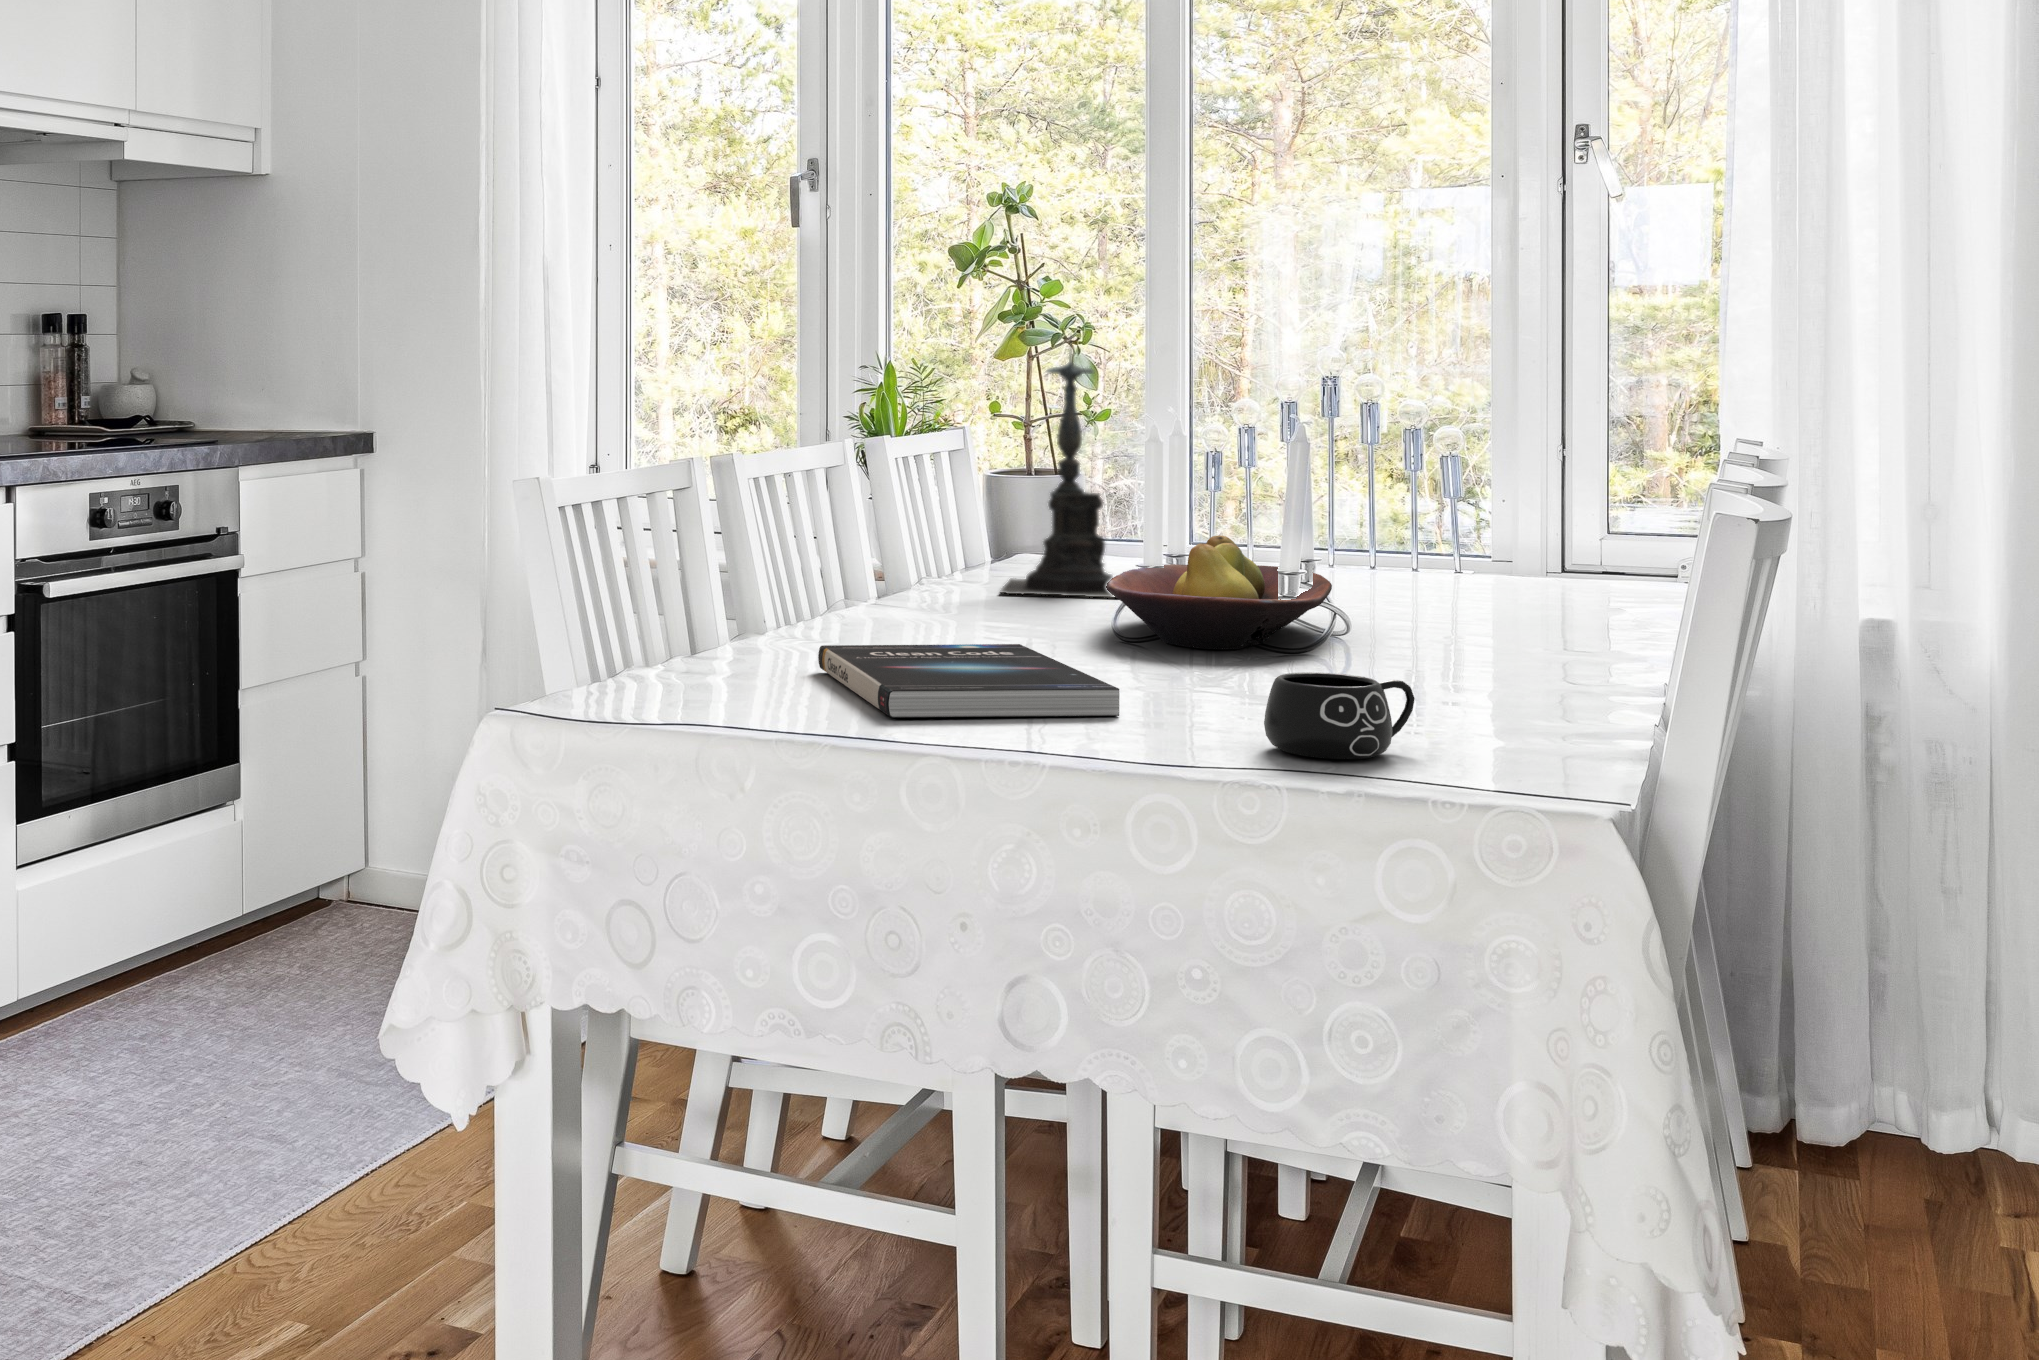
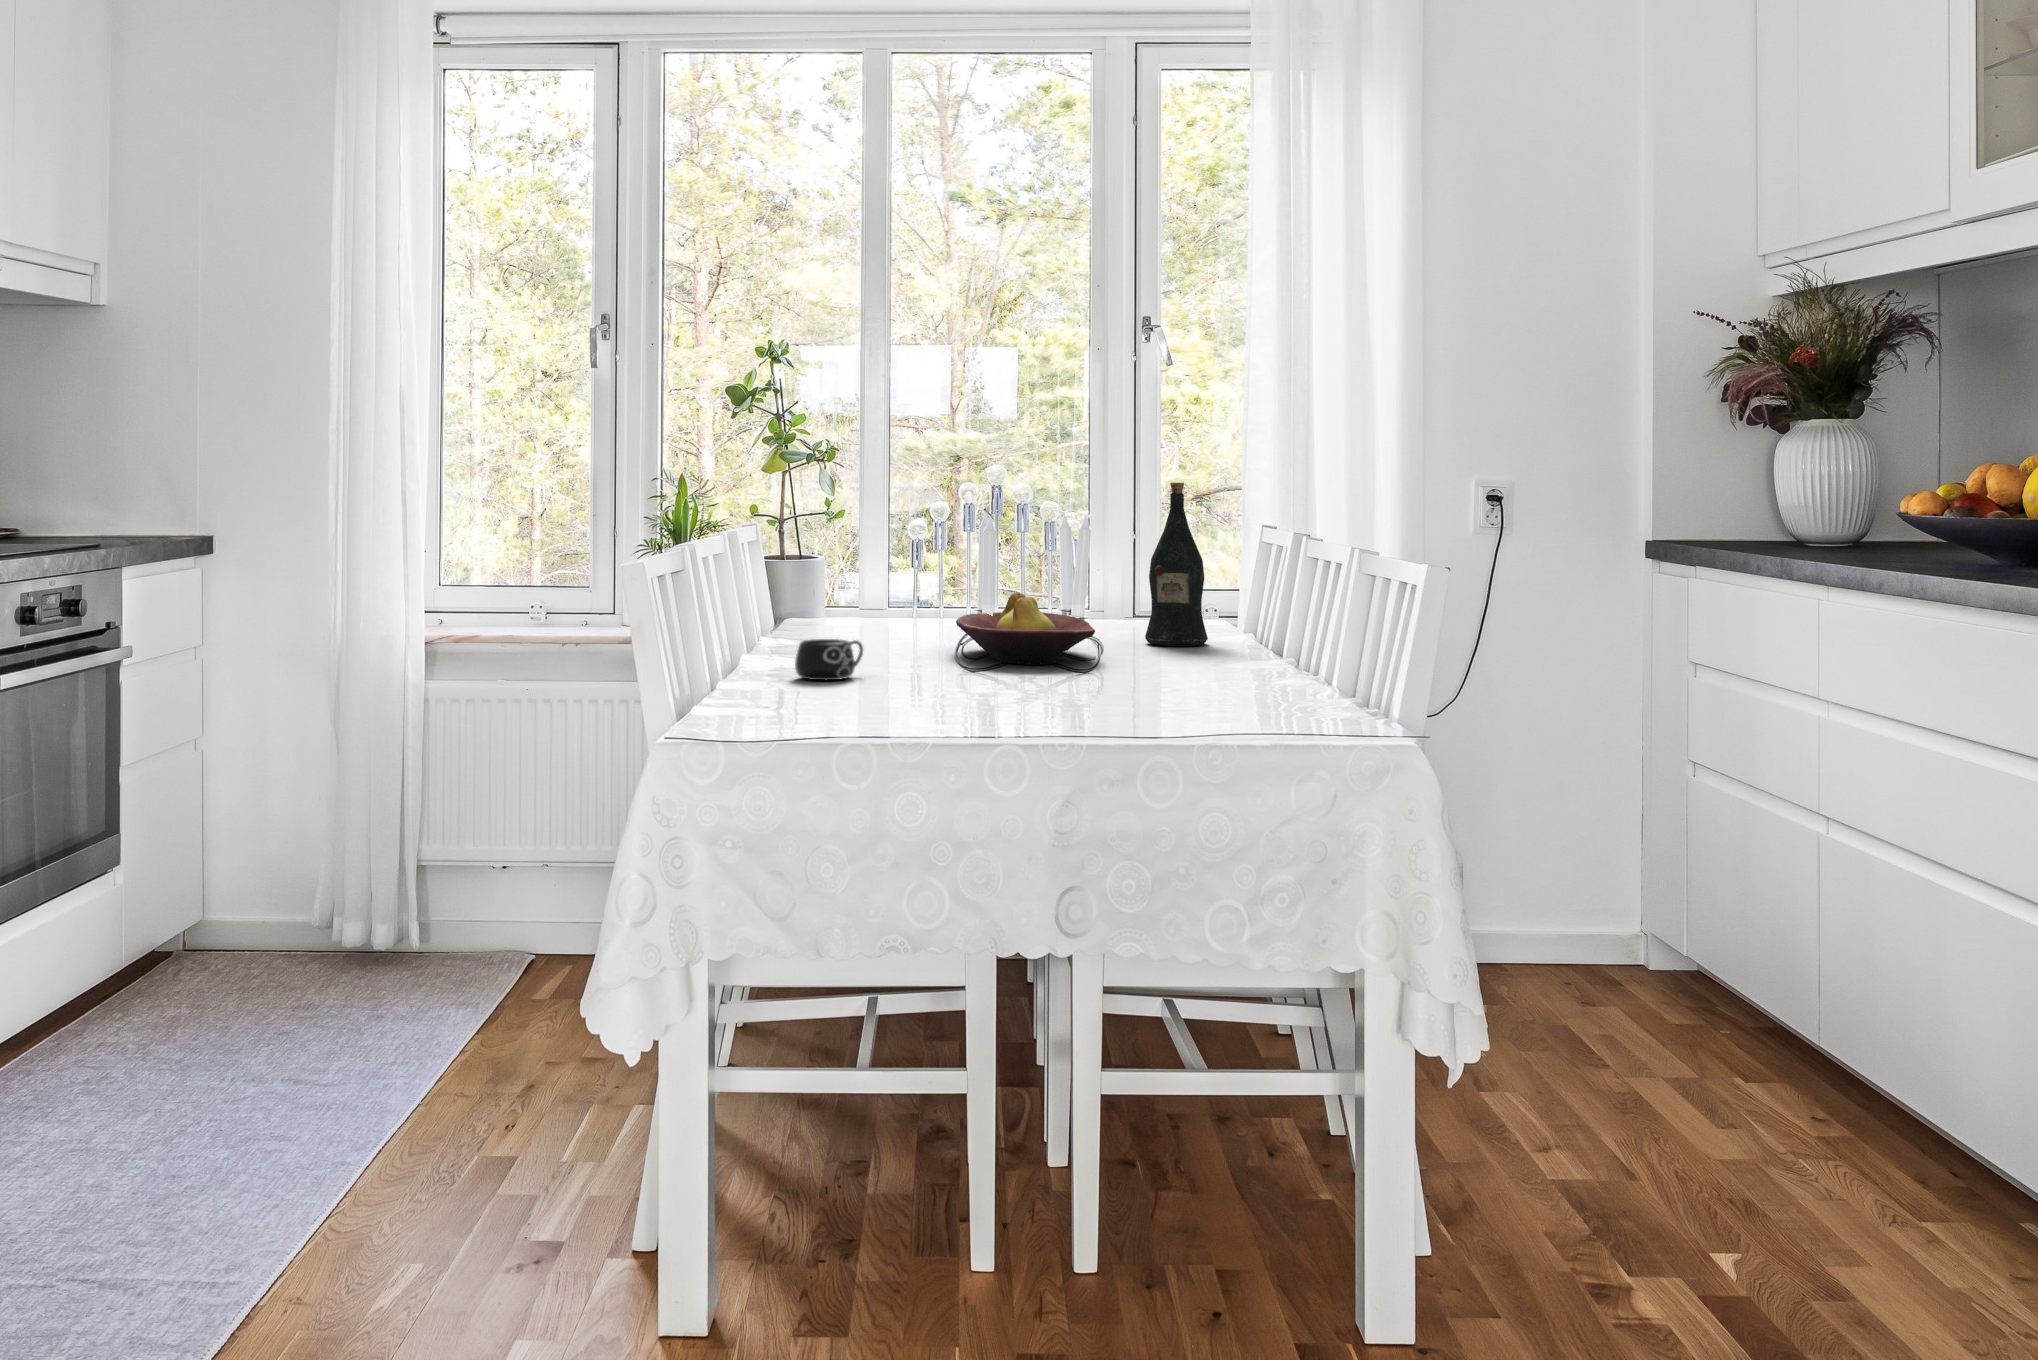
candle holder: present [1001,353,1113,597] -> none [831,456,928,640]
wine bottle: none [1468,366,1583,633] -> present [1145,483,1208,646]
book: present [818,644,1119,718] -> none [839,665,1064,711]
mug: present [1264,672,1415,759] -> present [795,639,863,680]

